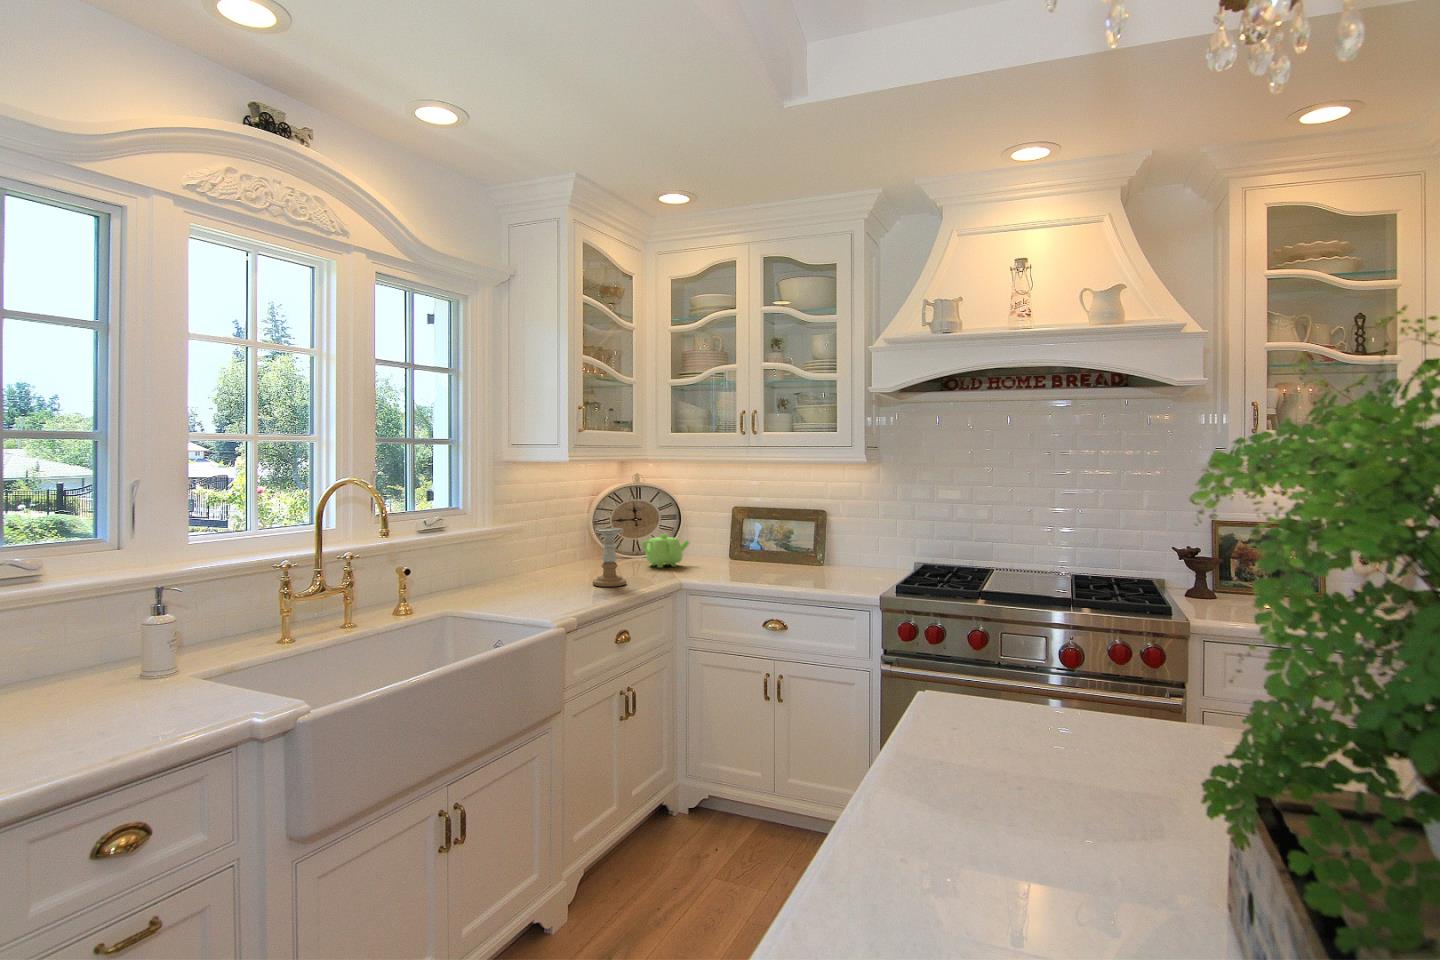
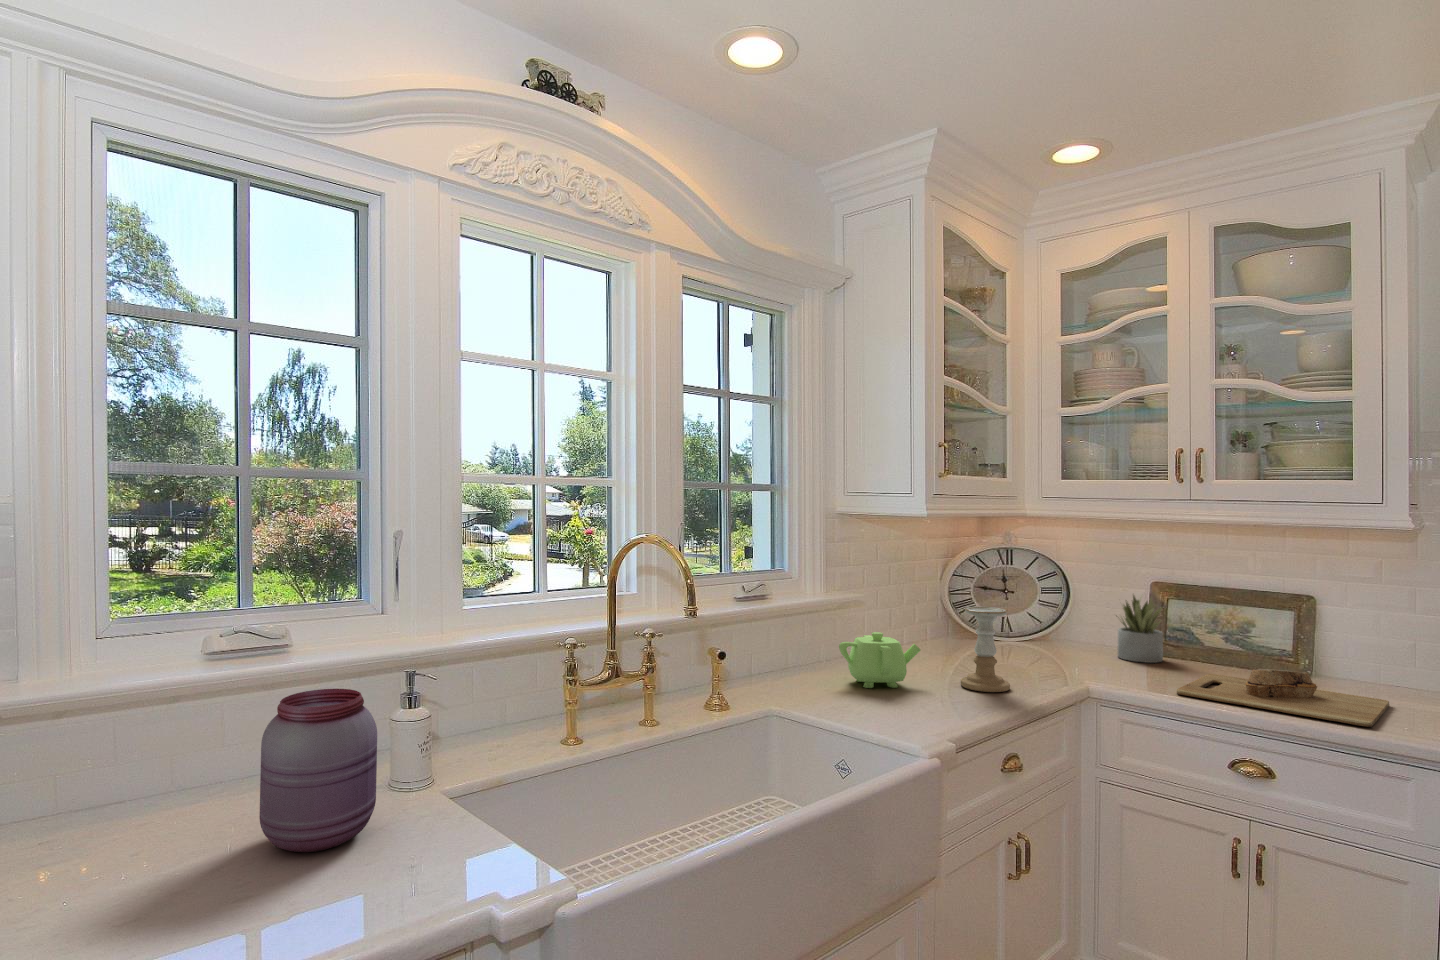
succulent plant: none [709,515,739,563] -> present [1118,595,1163,663]
teapot: present [641,534,689,568] -> present [839,632,921,688]
cutting board: none [734,558,853,586] -> present [1177,669,1389,727]
jar: none [61,596,154,706] -> present [260,689,377,852]

